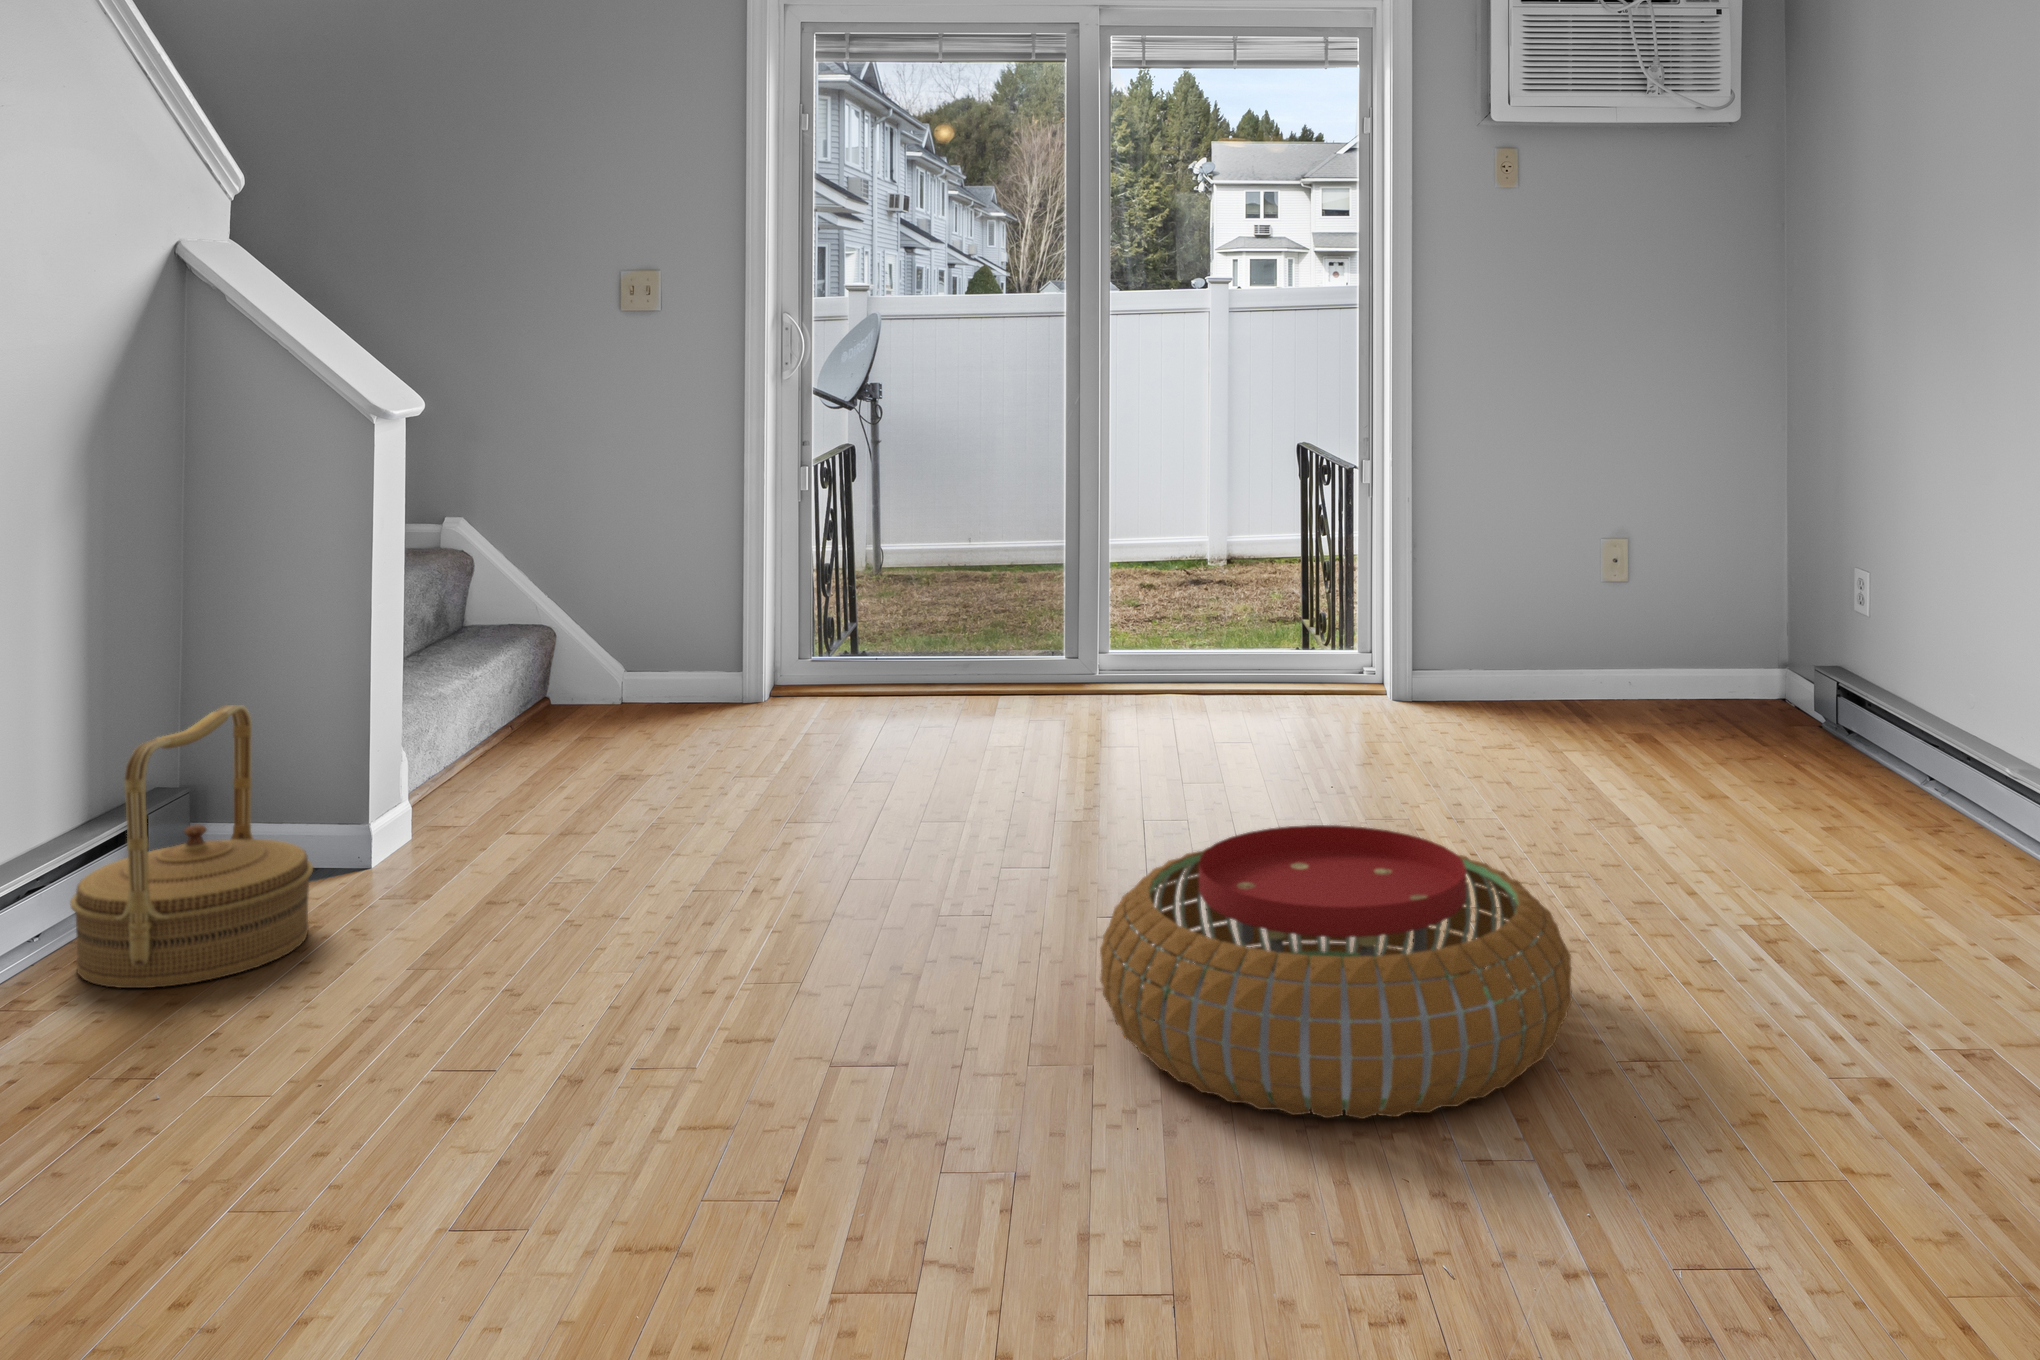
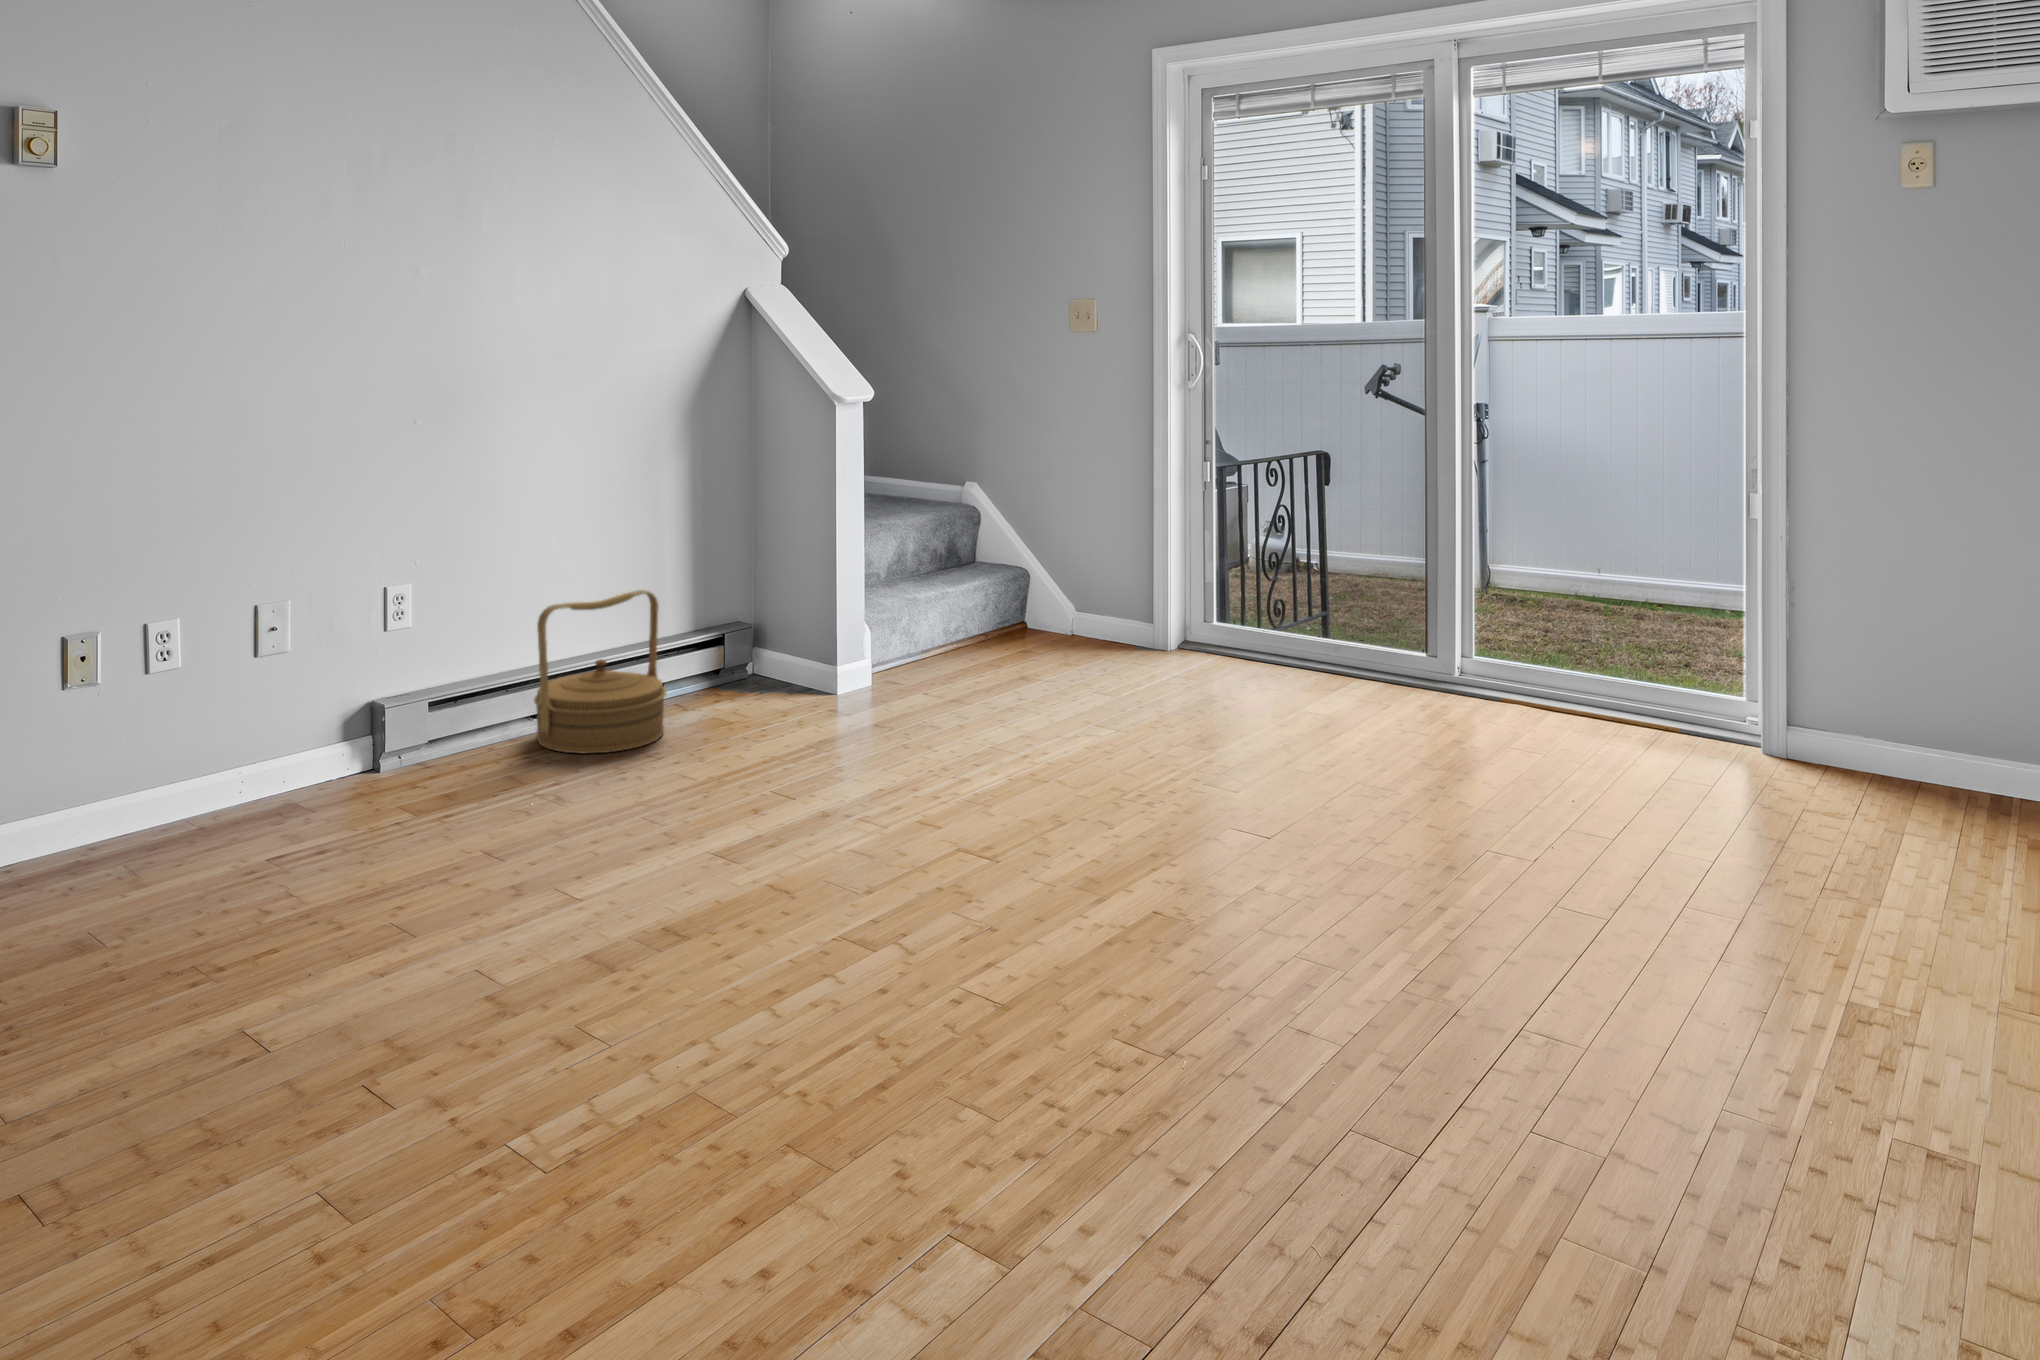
pouf: present [1100,825,1572,1119] -> none [831,815,1245,1091]

